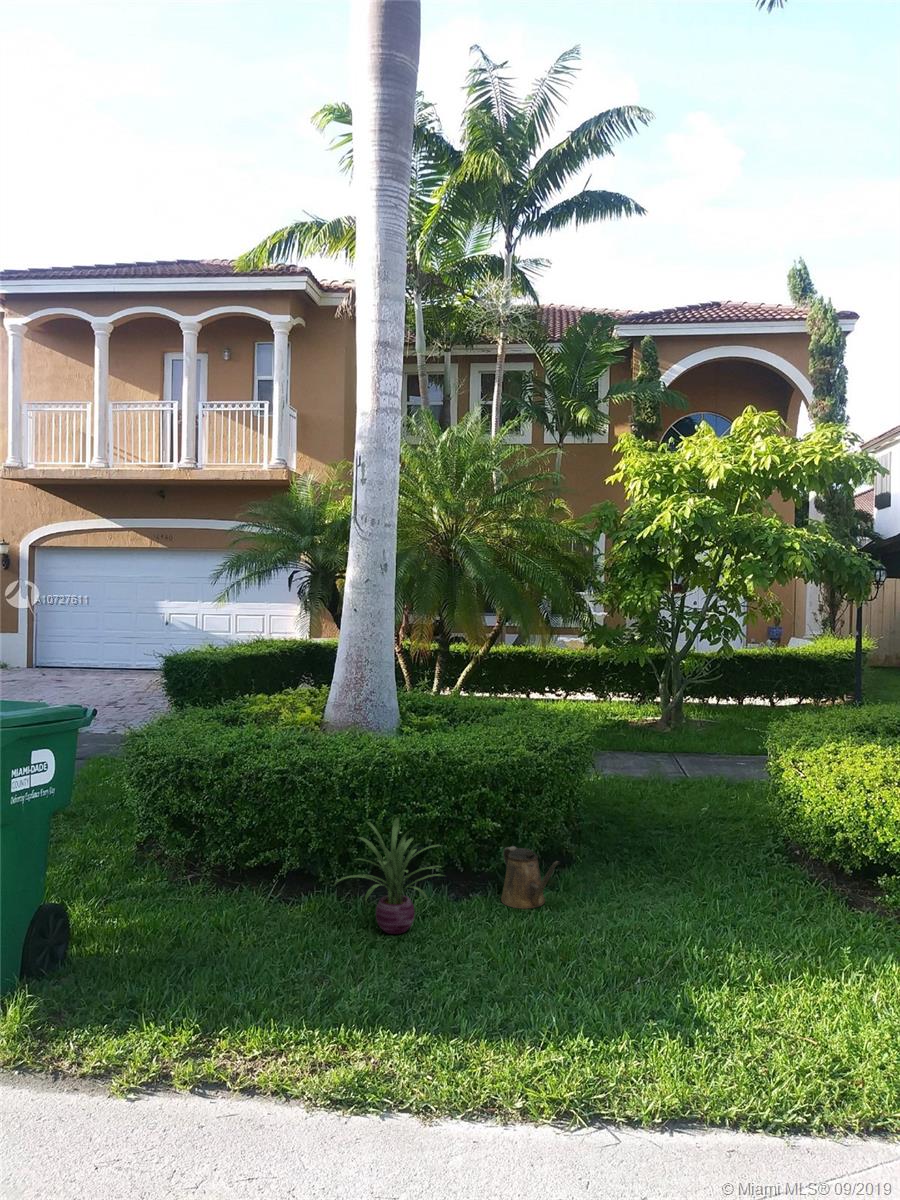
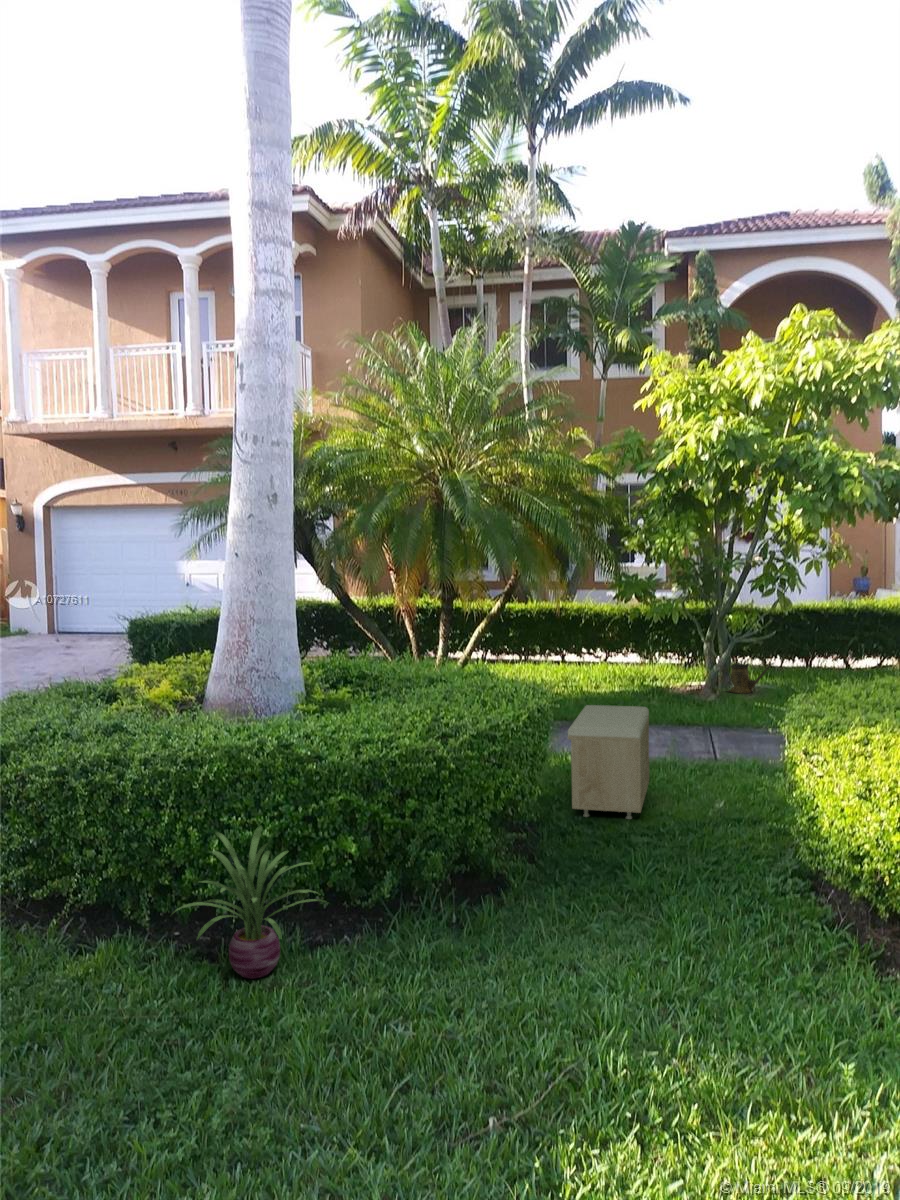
storage bench: none [590,734,649,826] -> present [568,705,649,819]
watering can: present [501,846,560,909] -> present [728,663,774,693]

